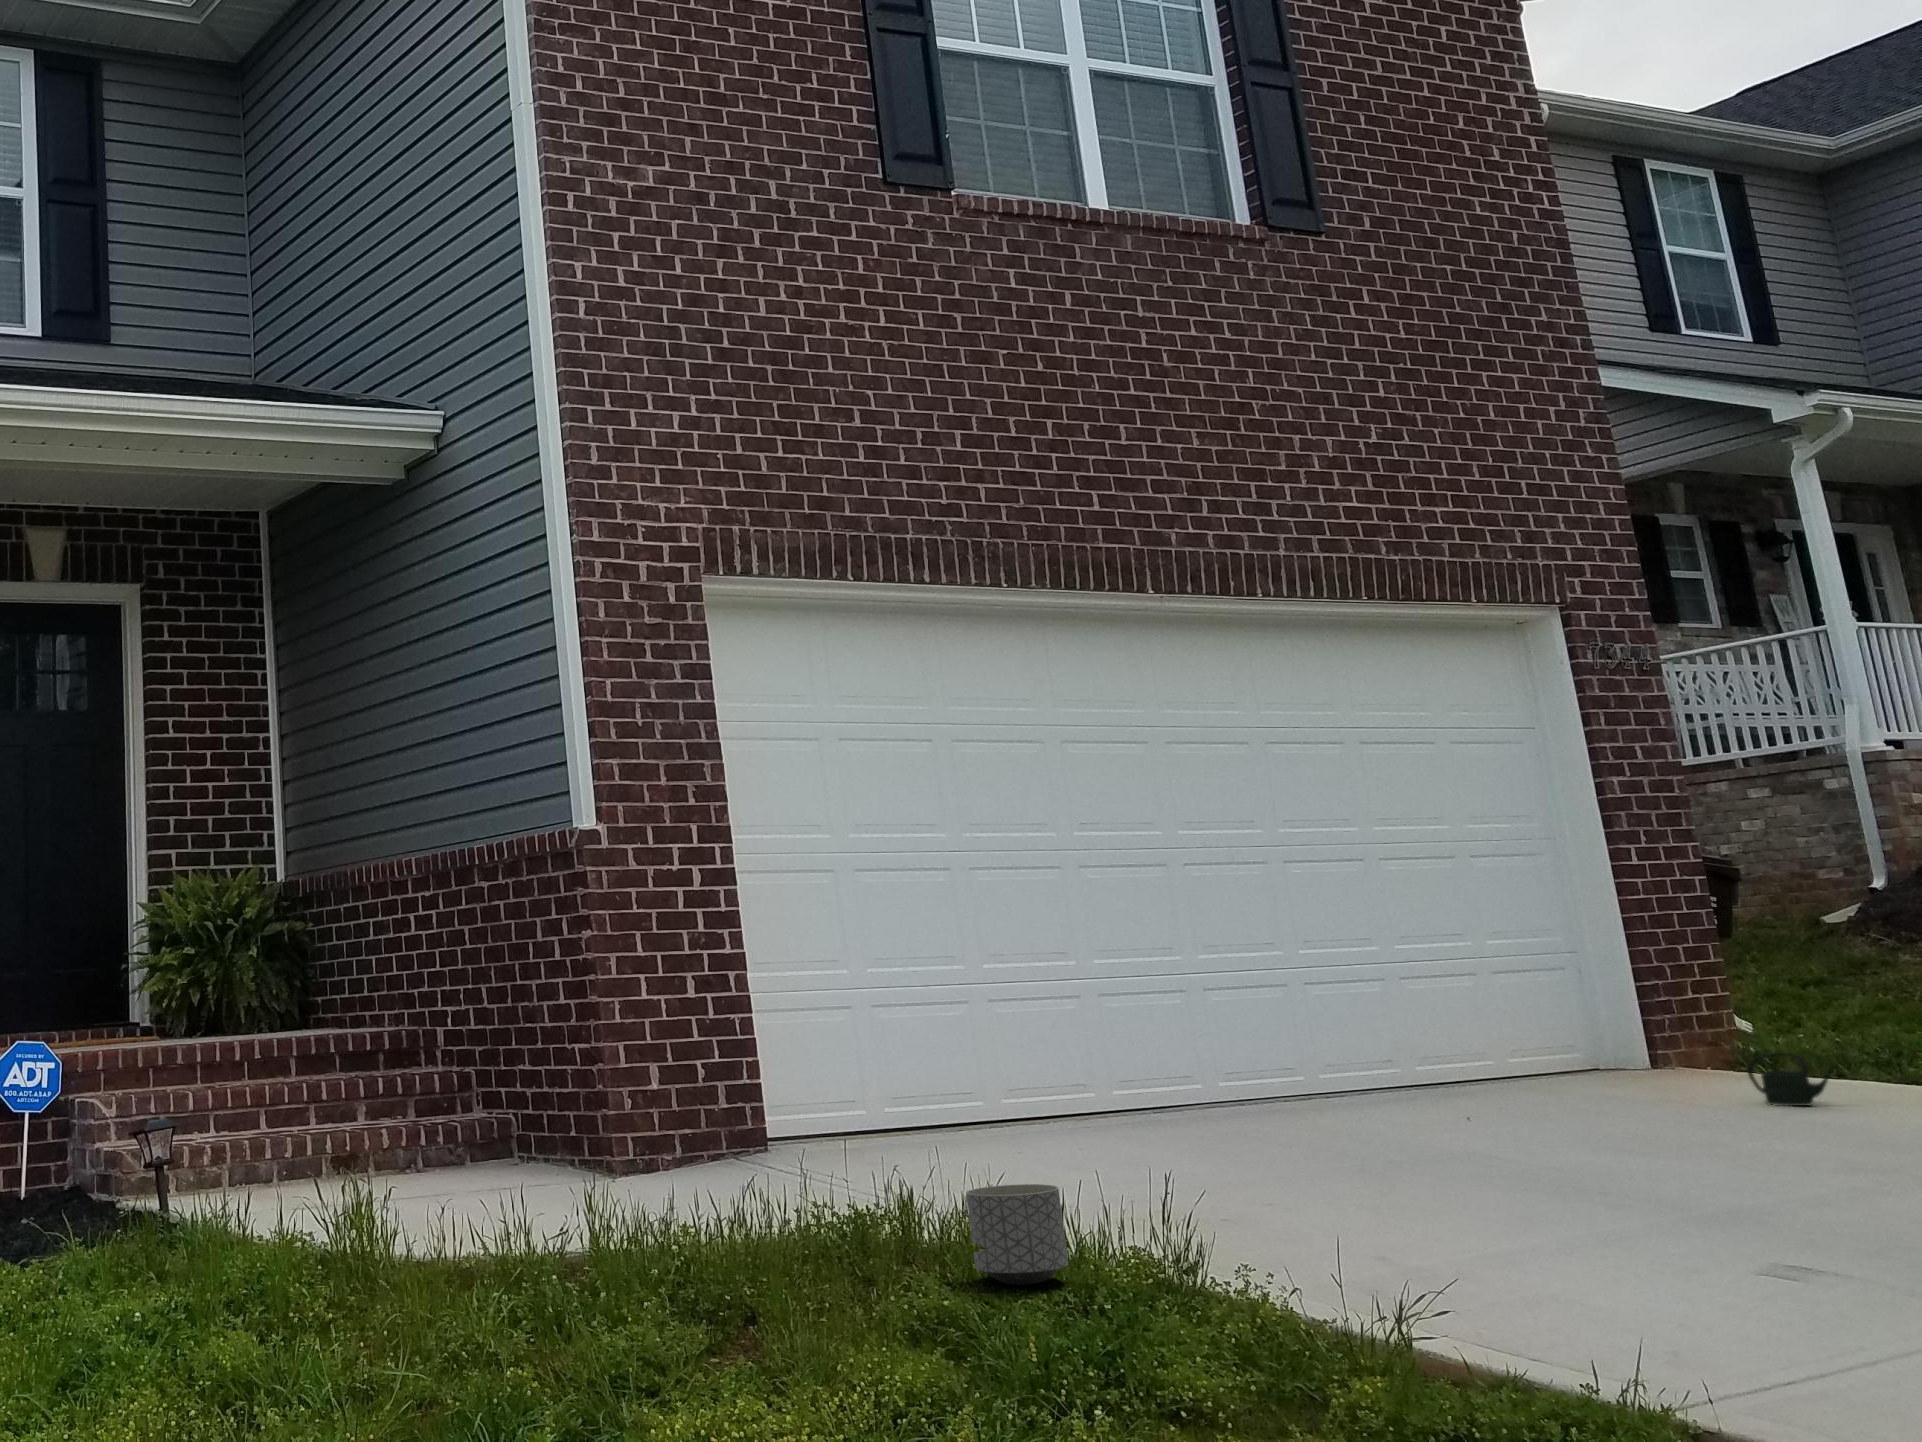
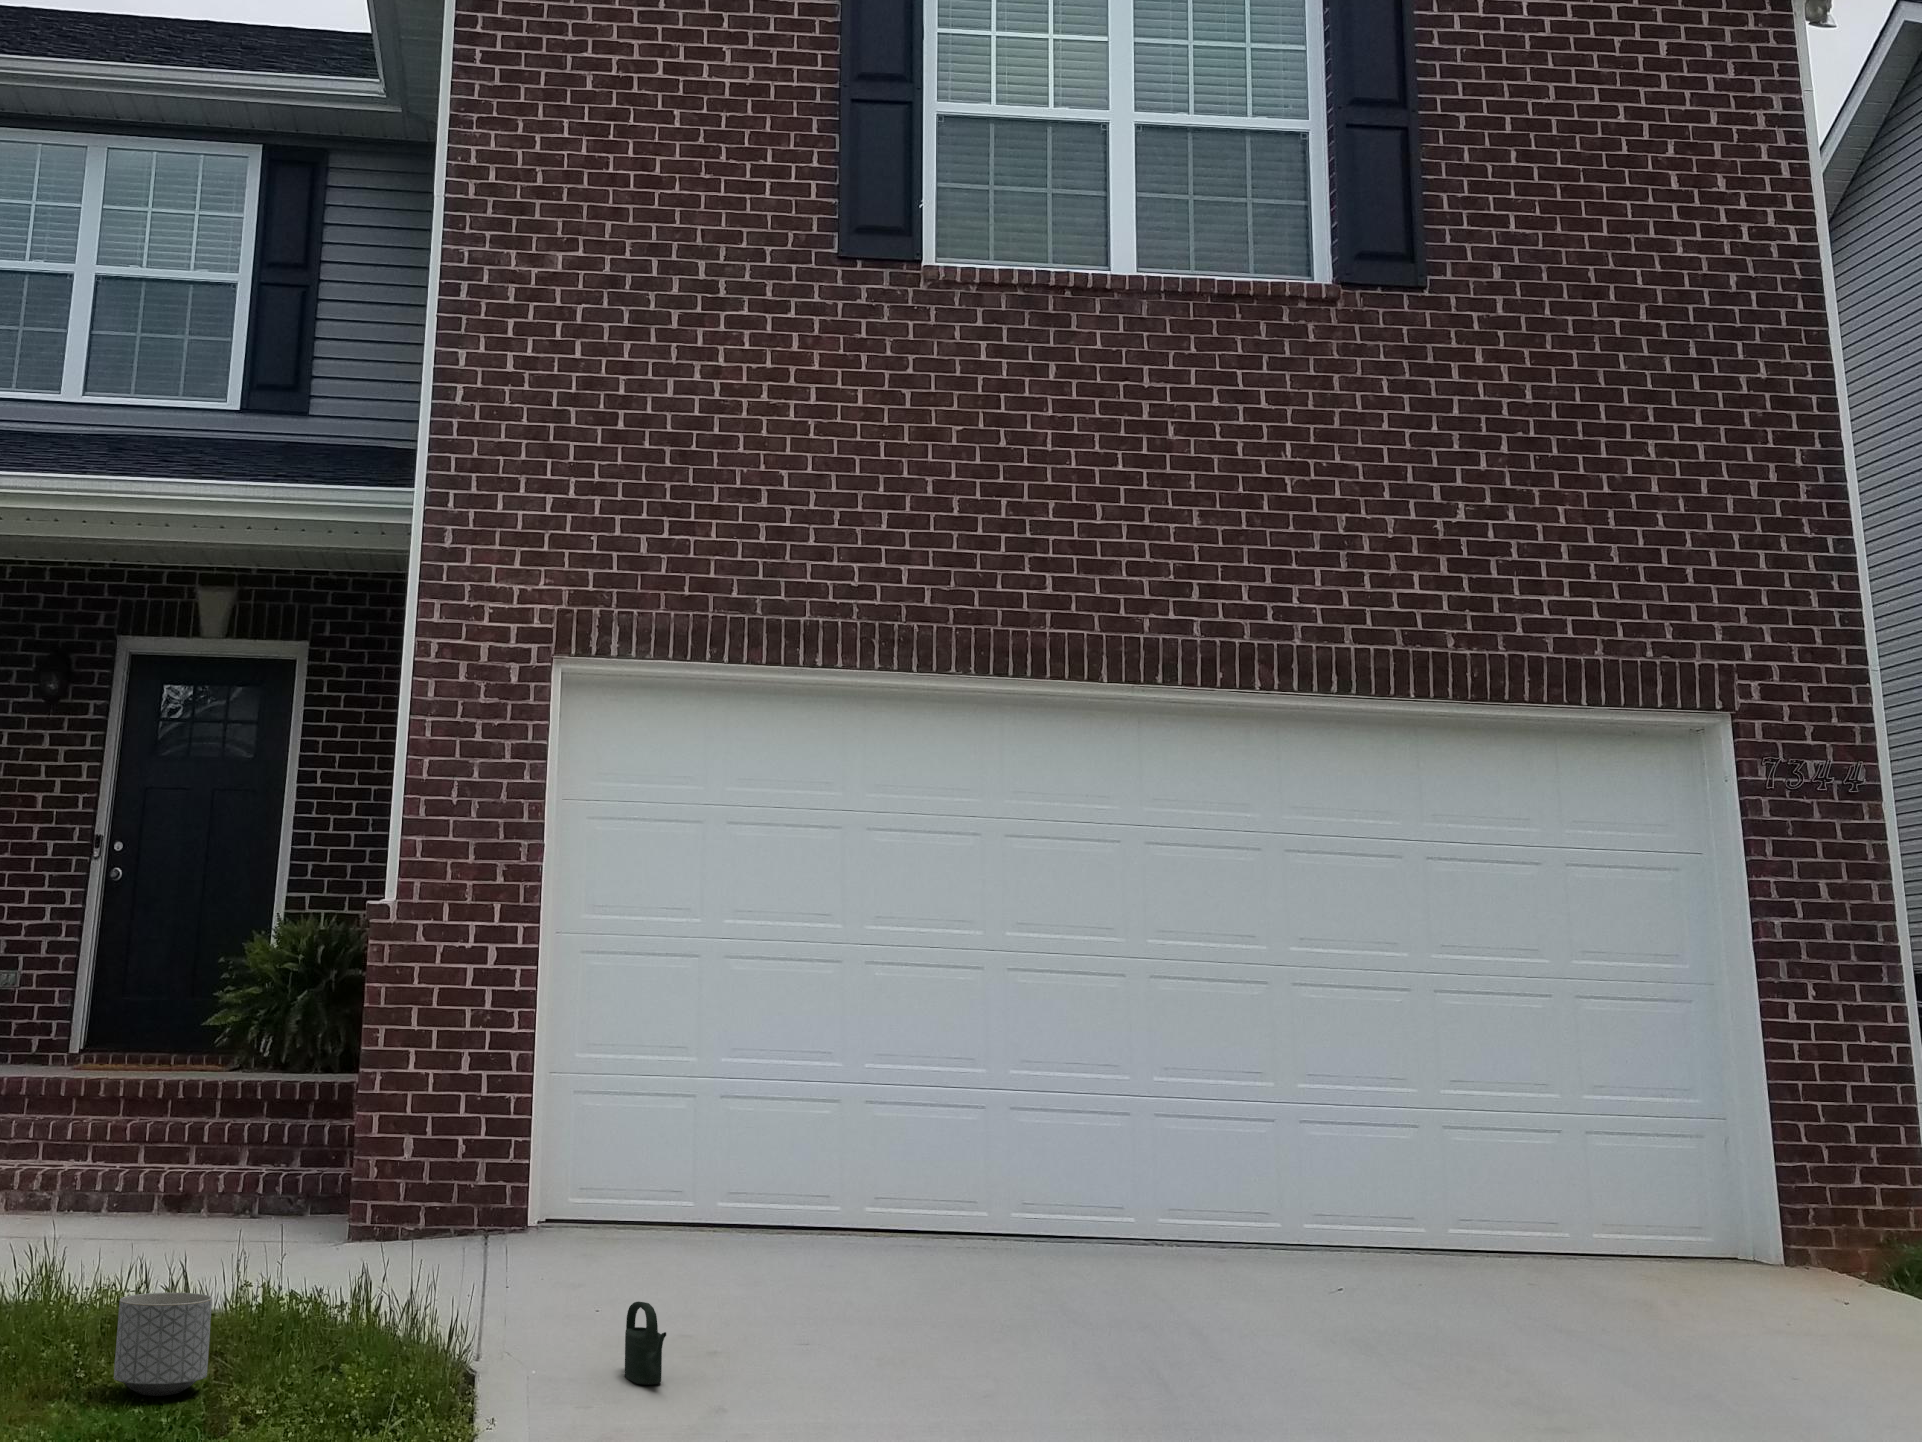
watering can: present [1748,1053,1837,1106] -> present [625,1302,666,1385]

